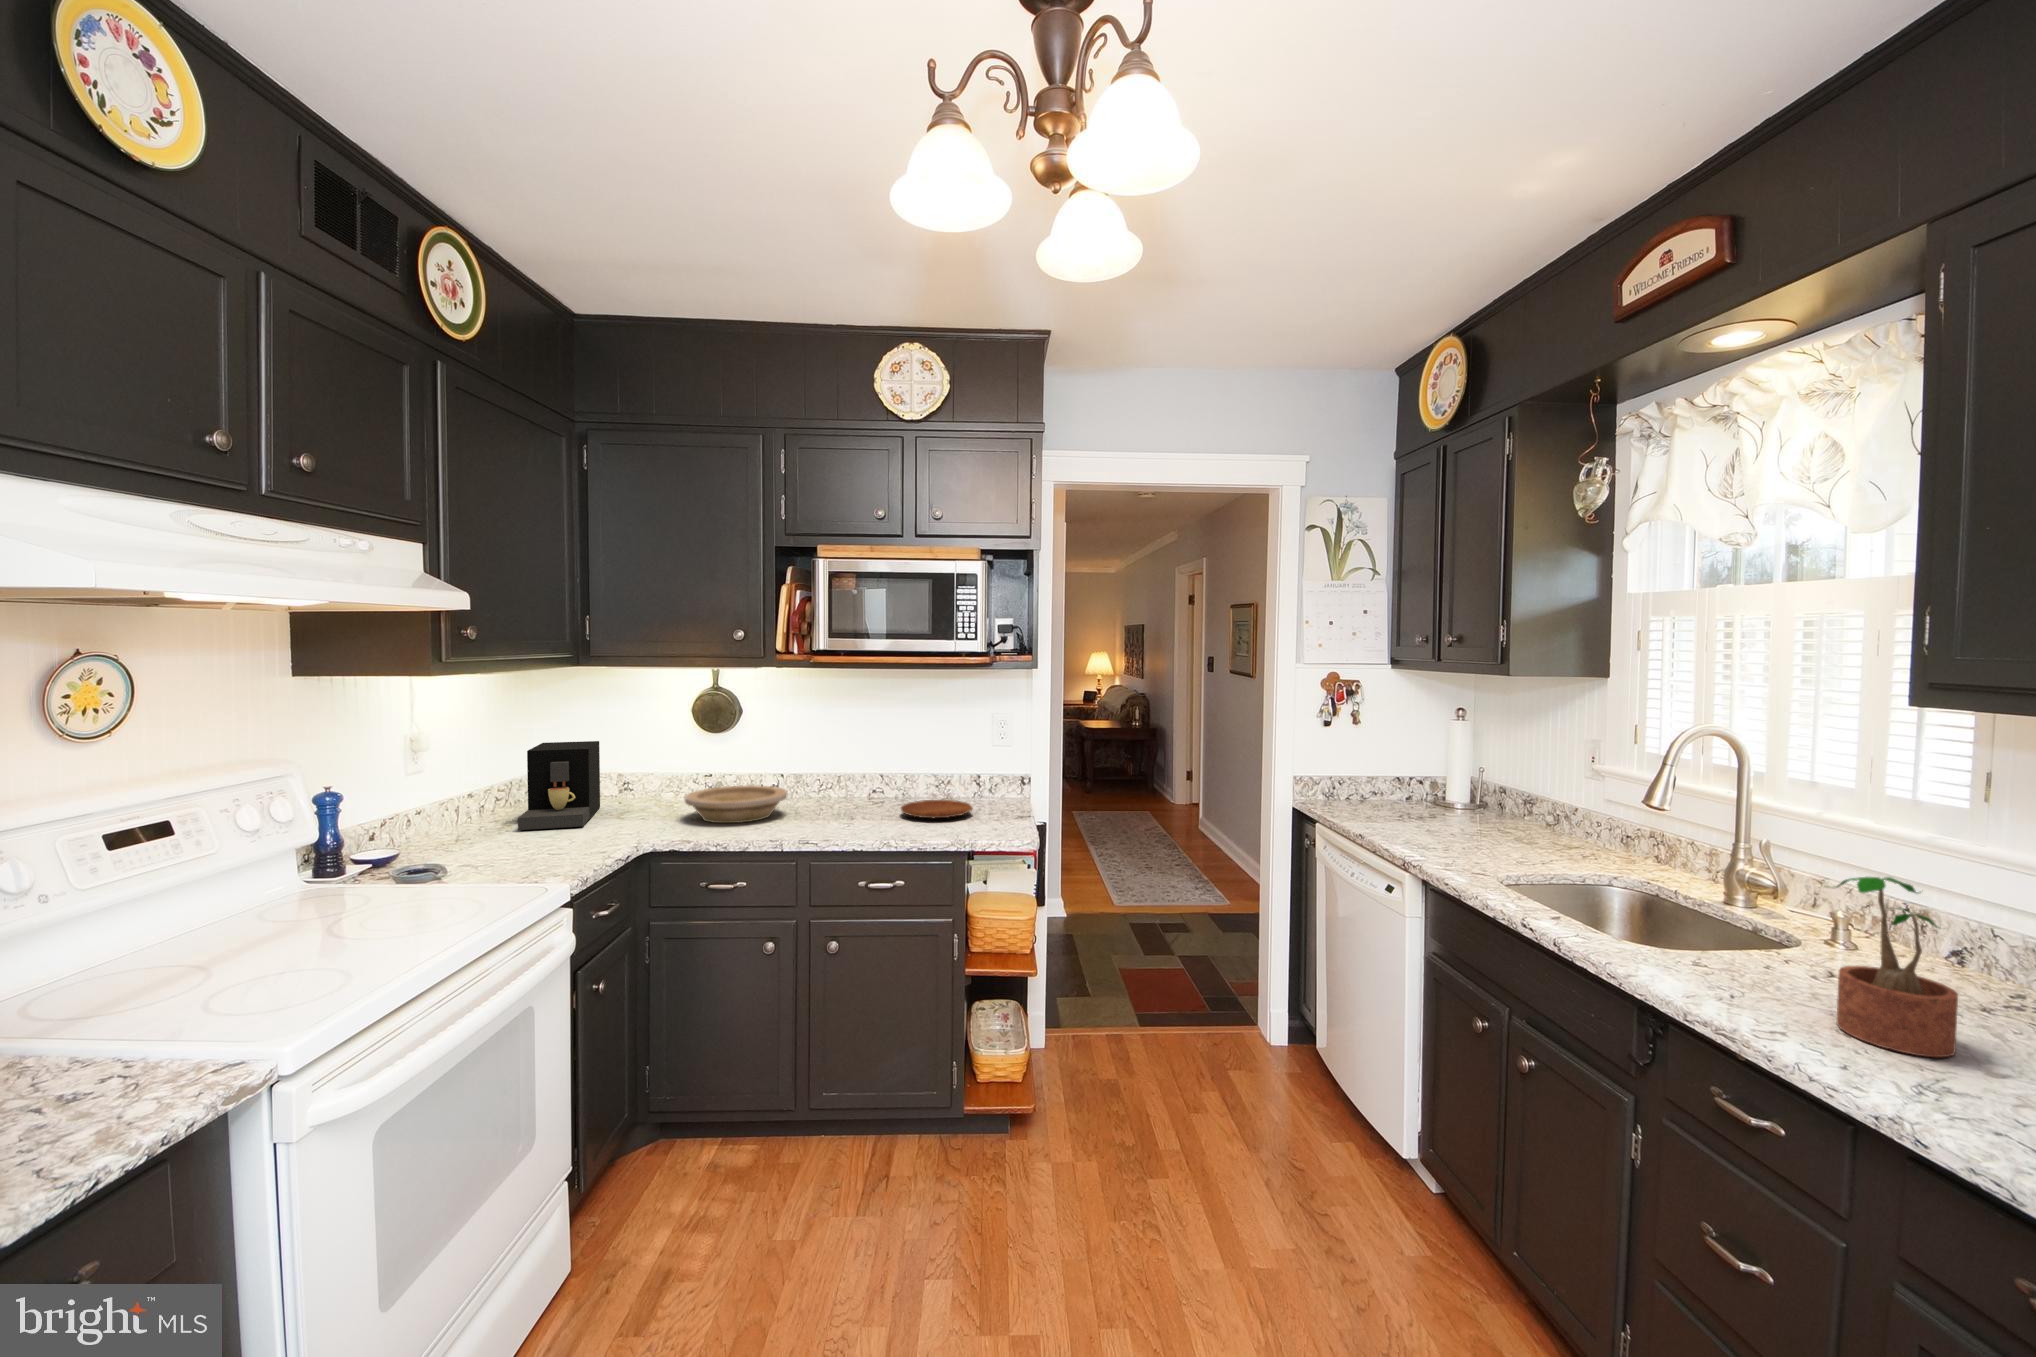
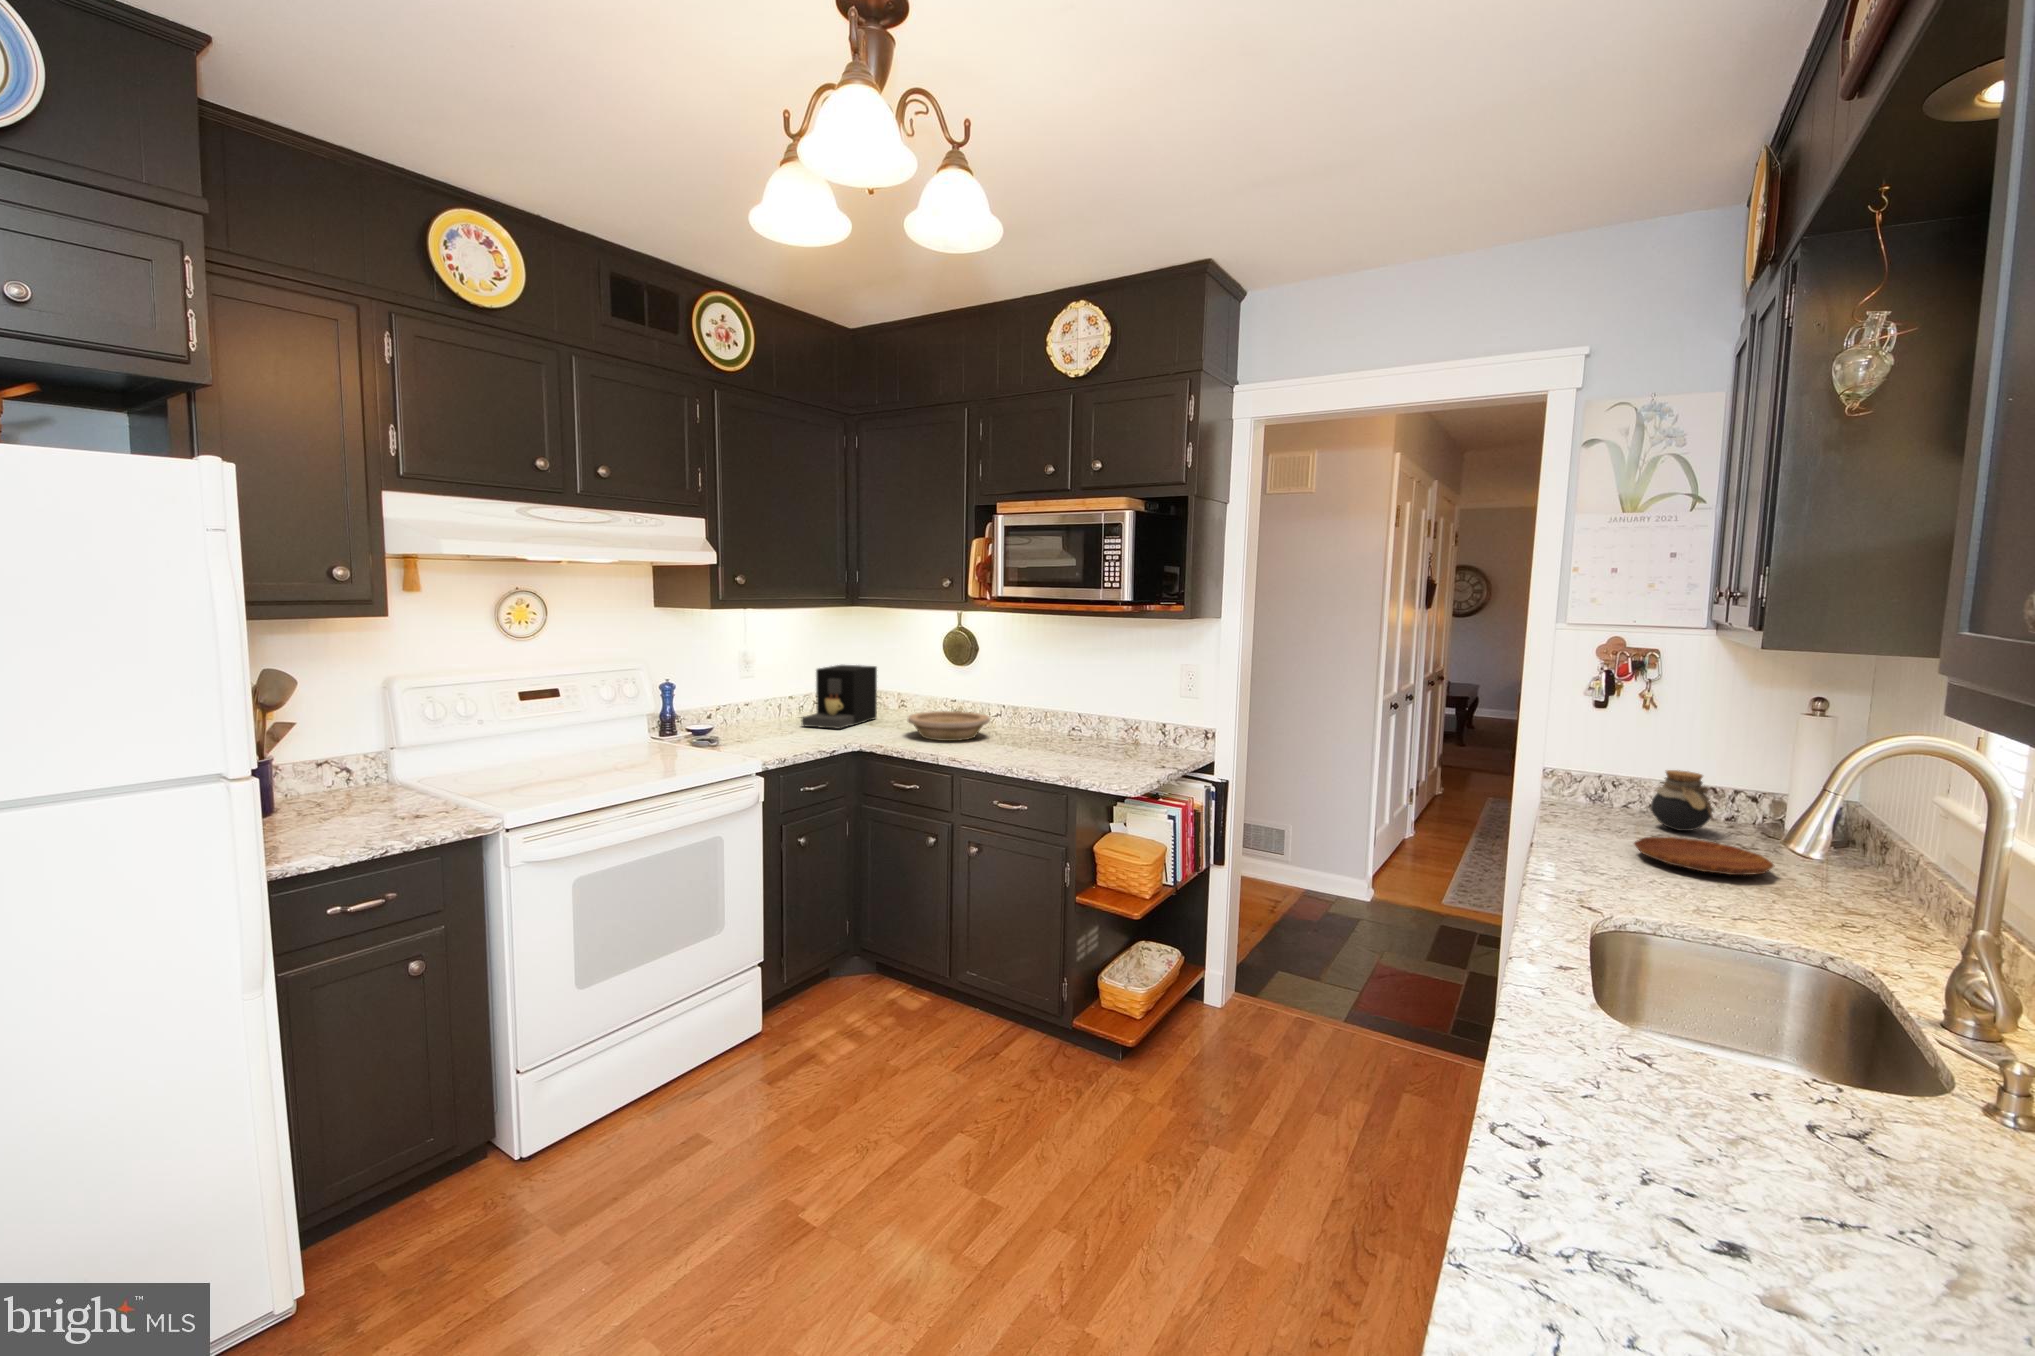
jar: none [1380,767,1424,811] -> present [1651,770,1714,831]
tray: present [901,800,972,818] -> present [1634,837,1774,875]
potted plant: present [1837,877,1958,1057] -> none [1673,952,1861,1241]

